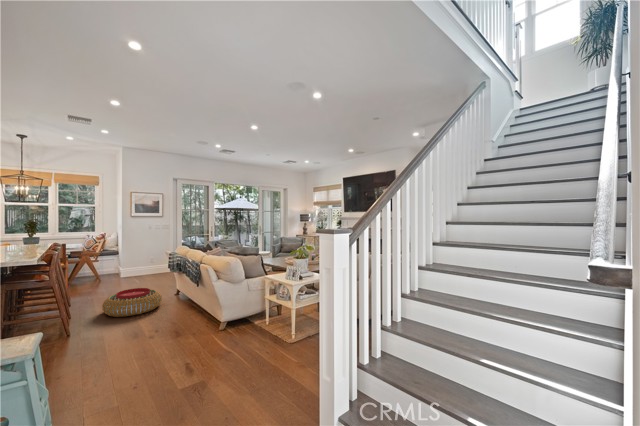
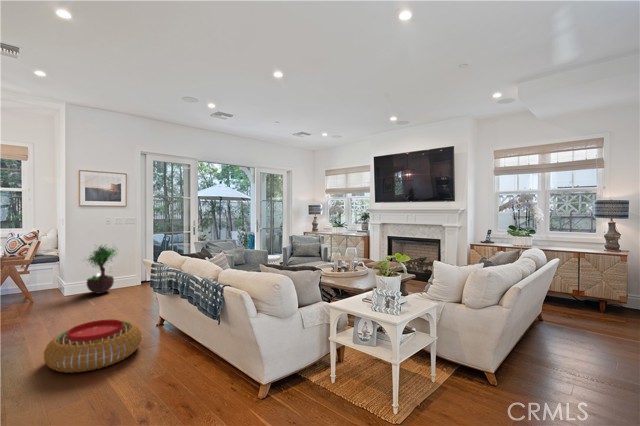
potted tree: none [133,241,157,276] -> present [87,246,115,293]

